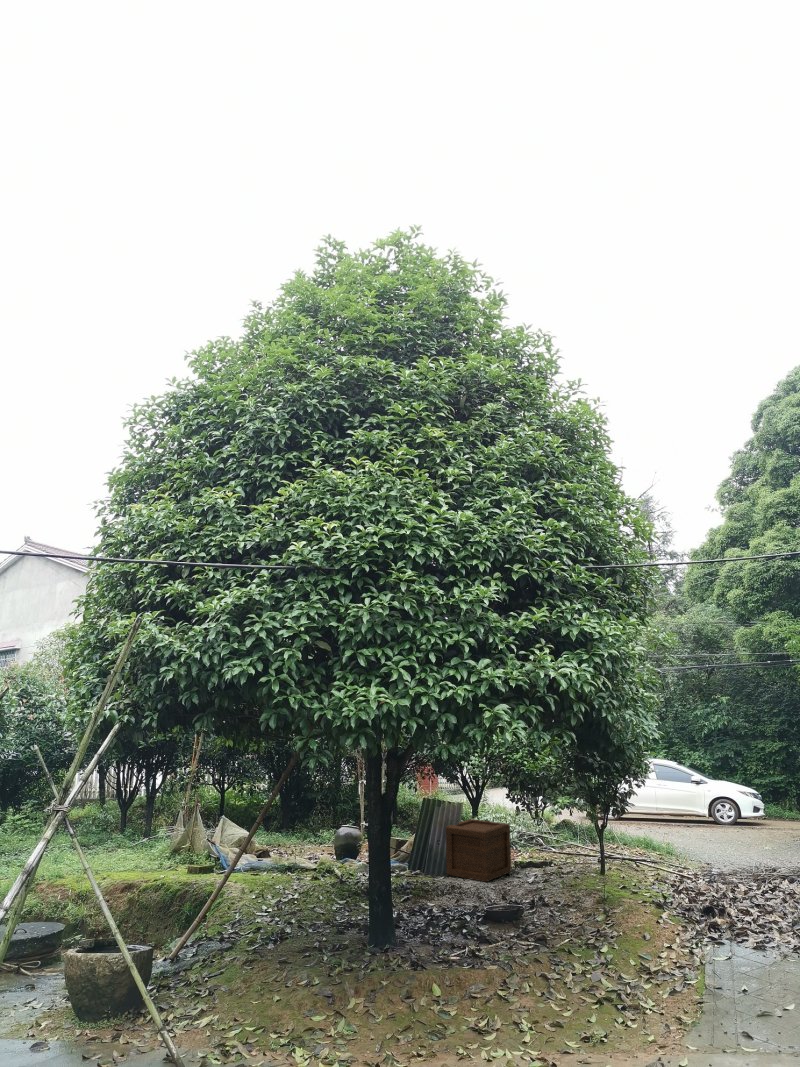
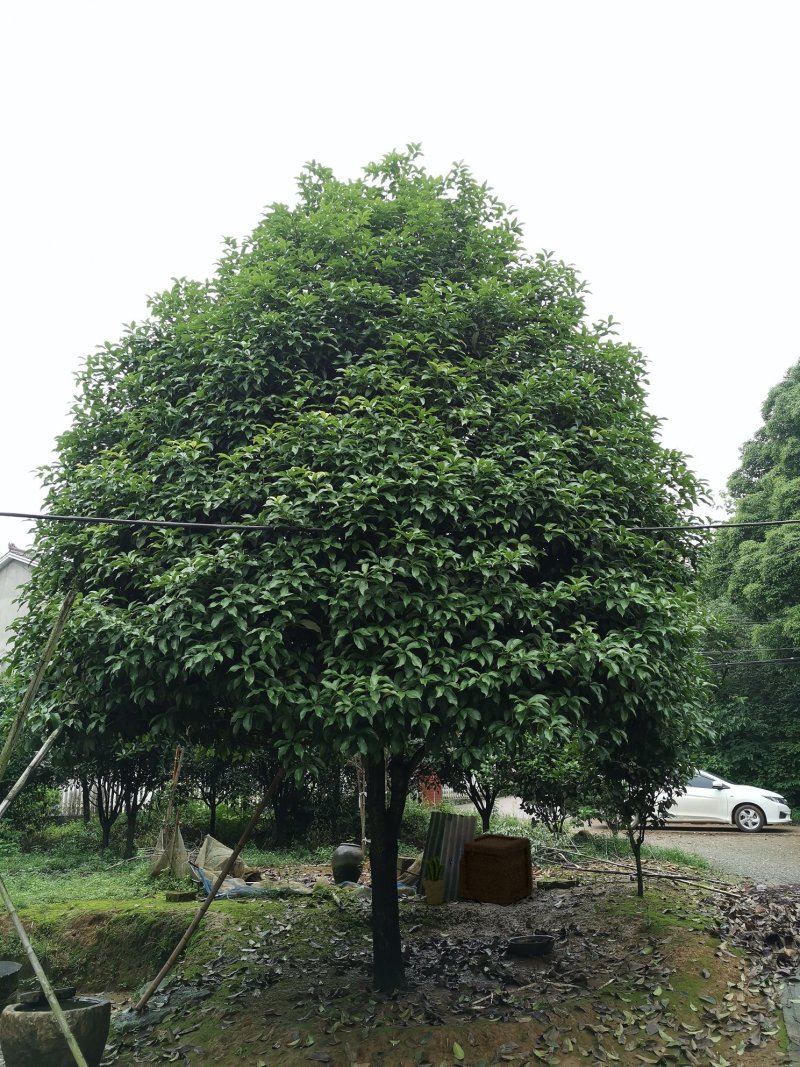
potted plant: none [413,837,434,880] -> present [423,856,445,905]

